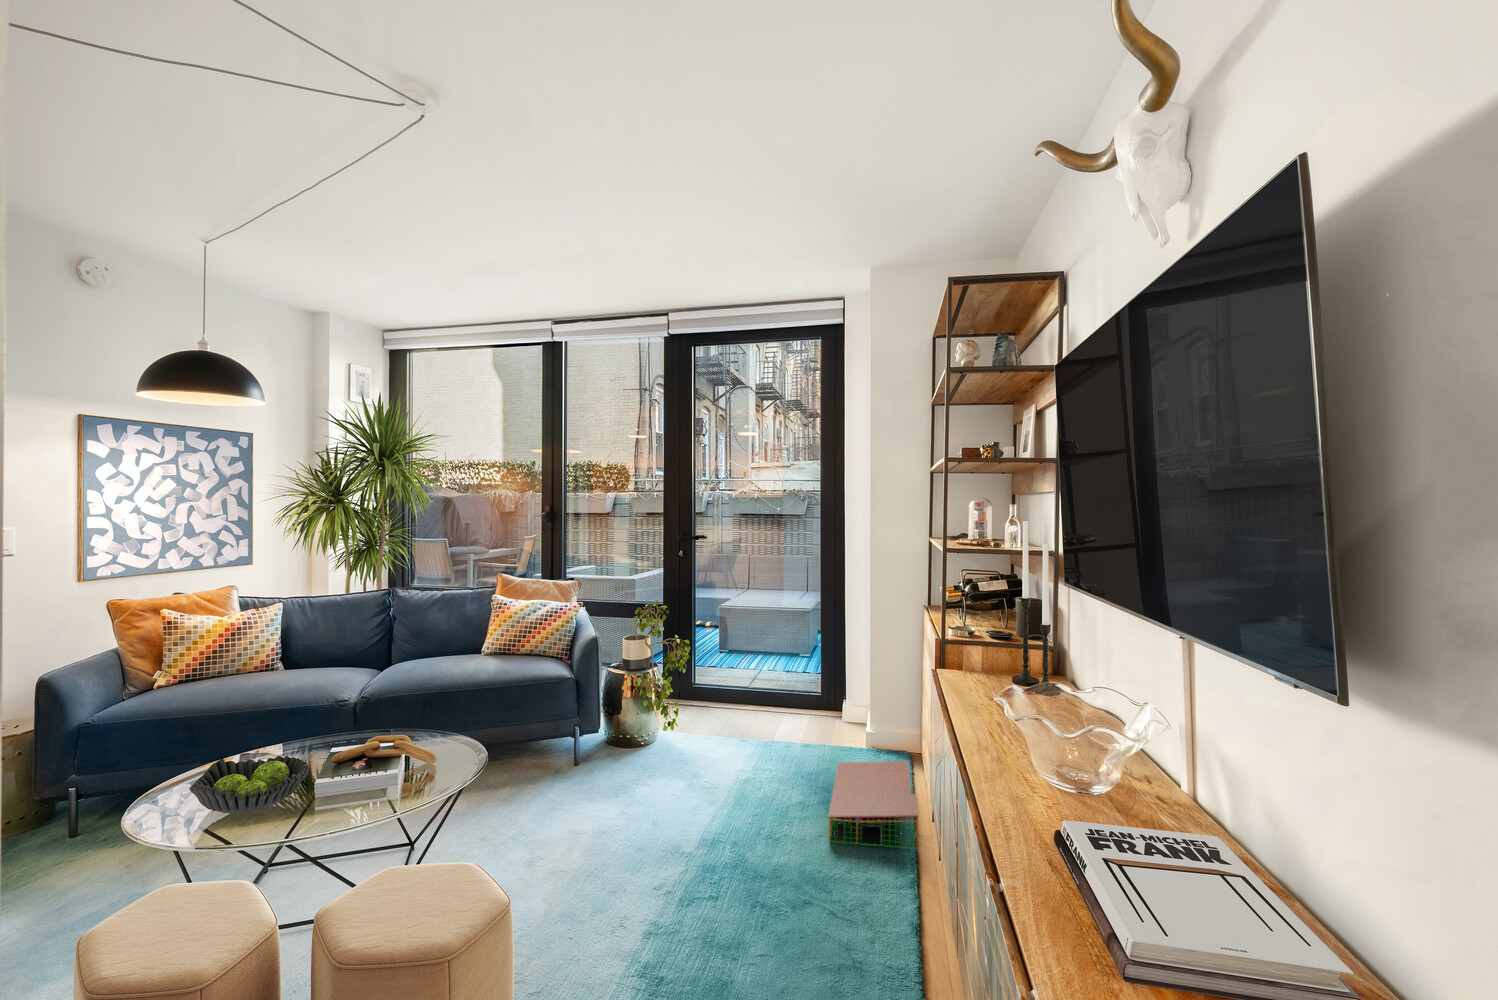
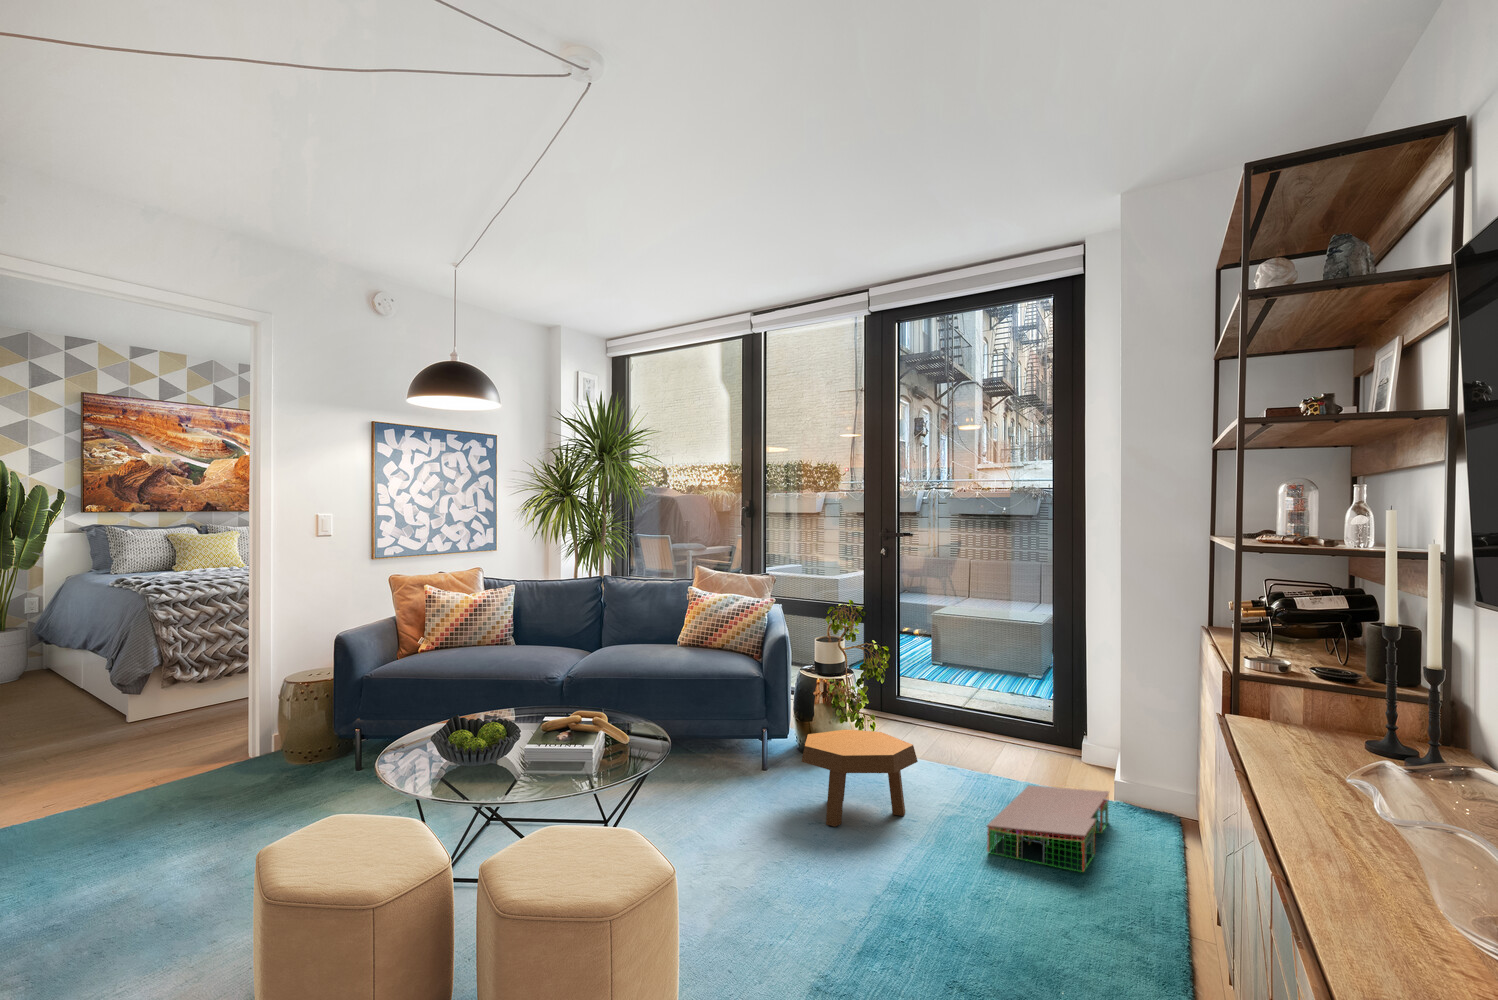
footstool: none [638,729,749,837] -> present [802,729,918,827]

